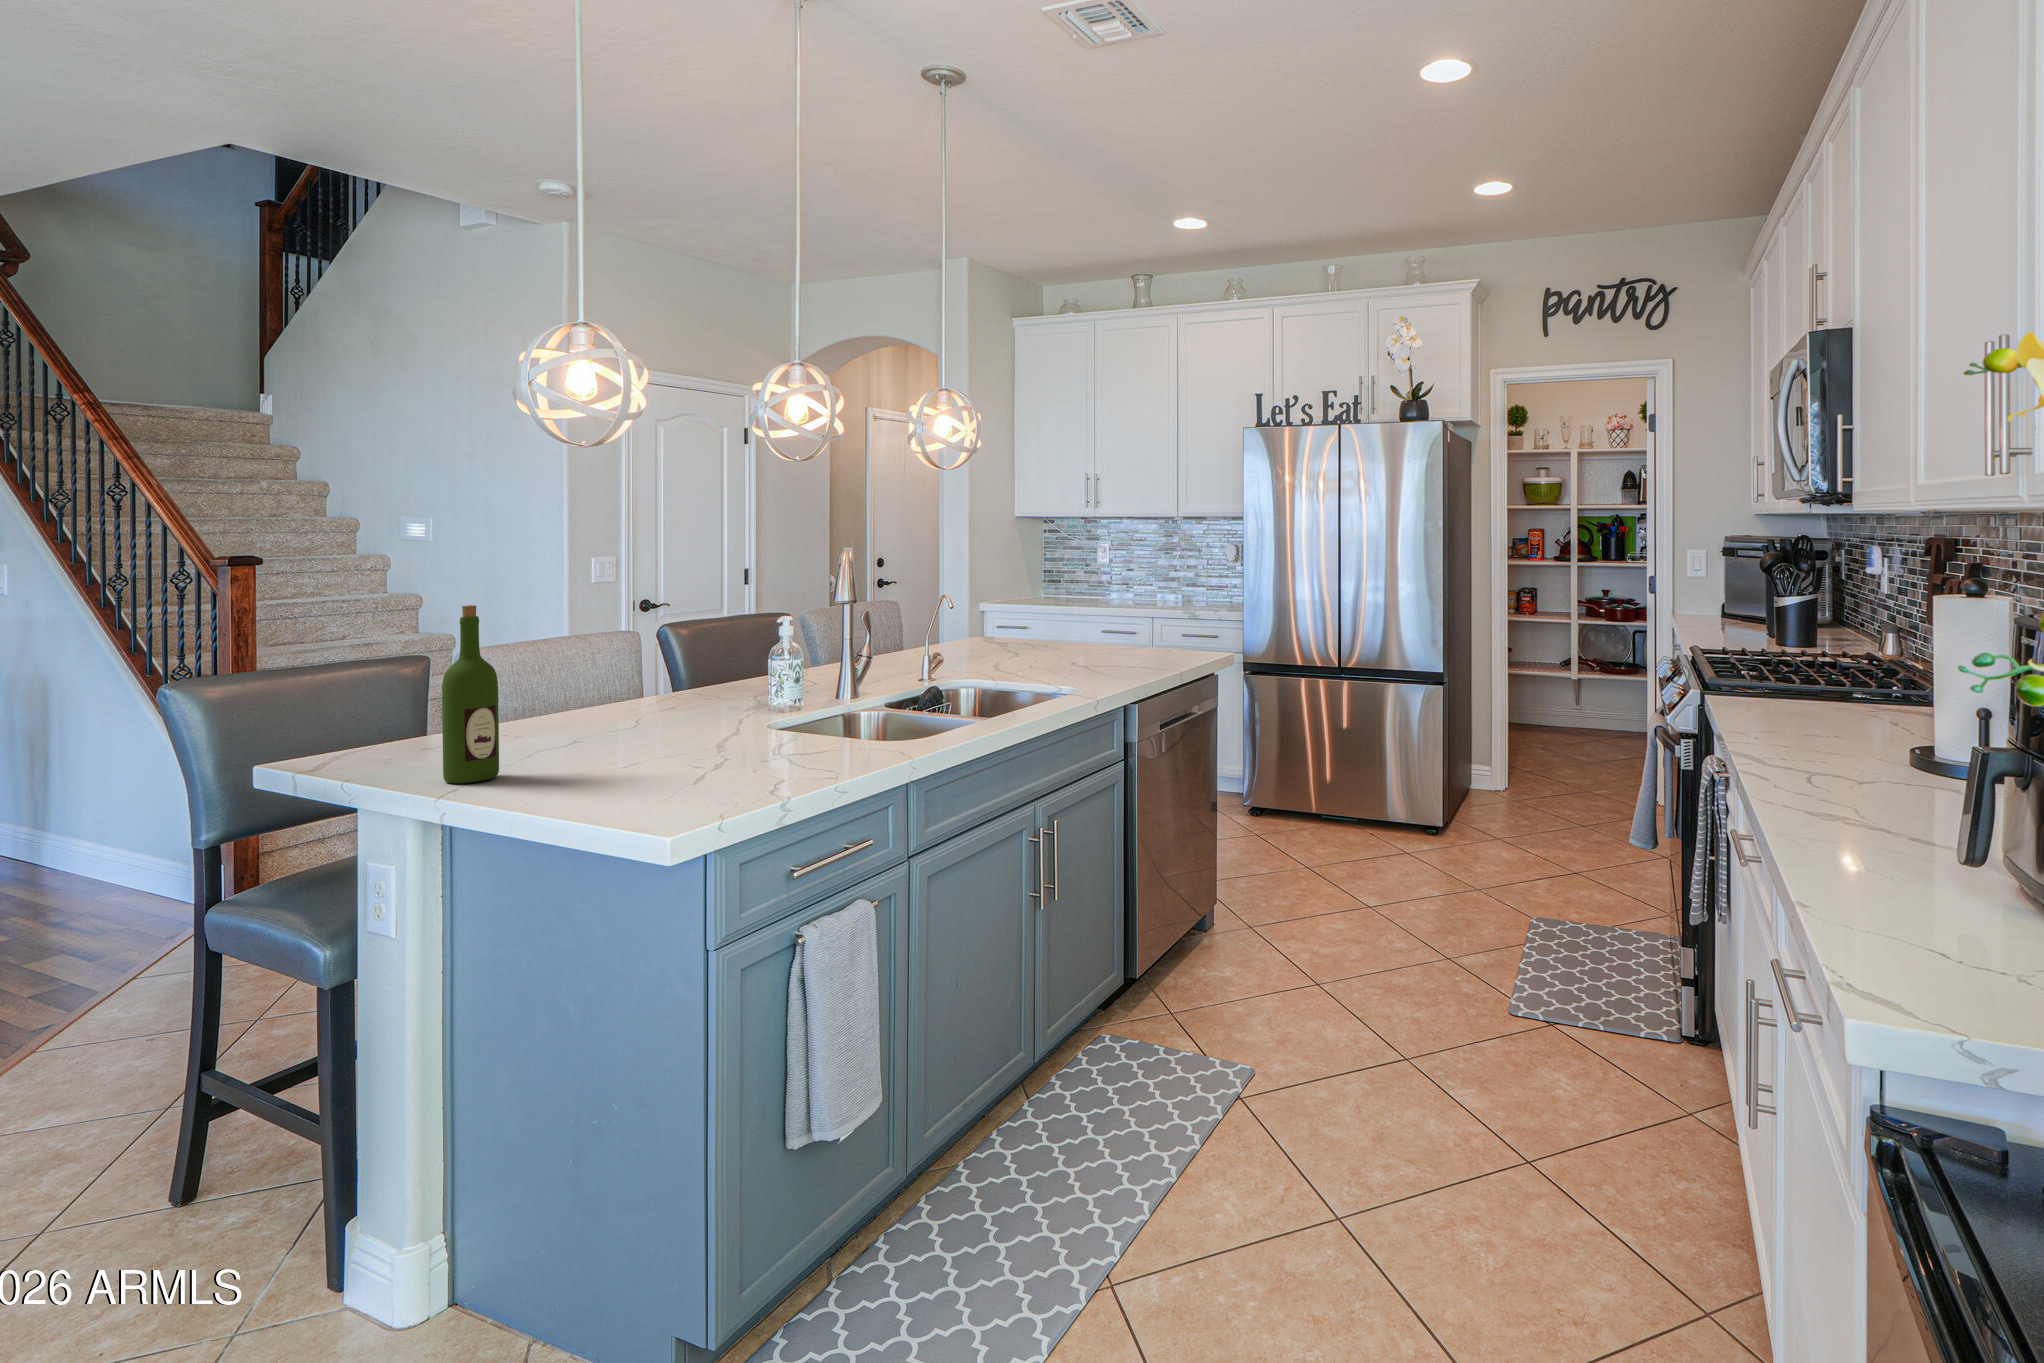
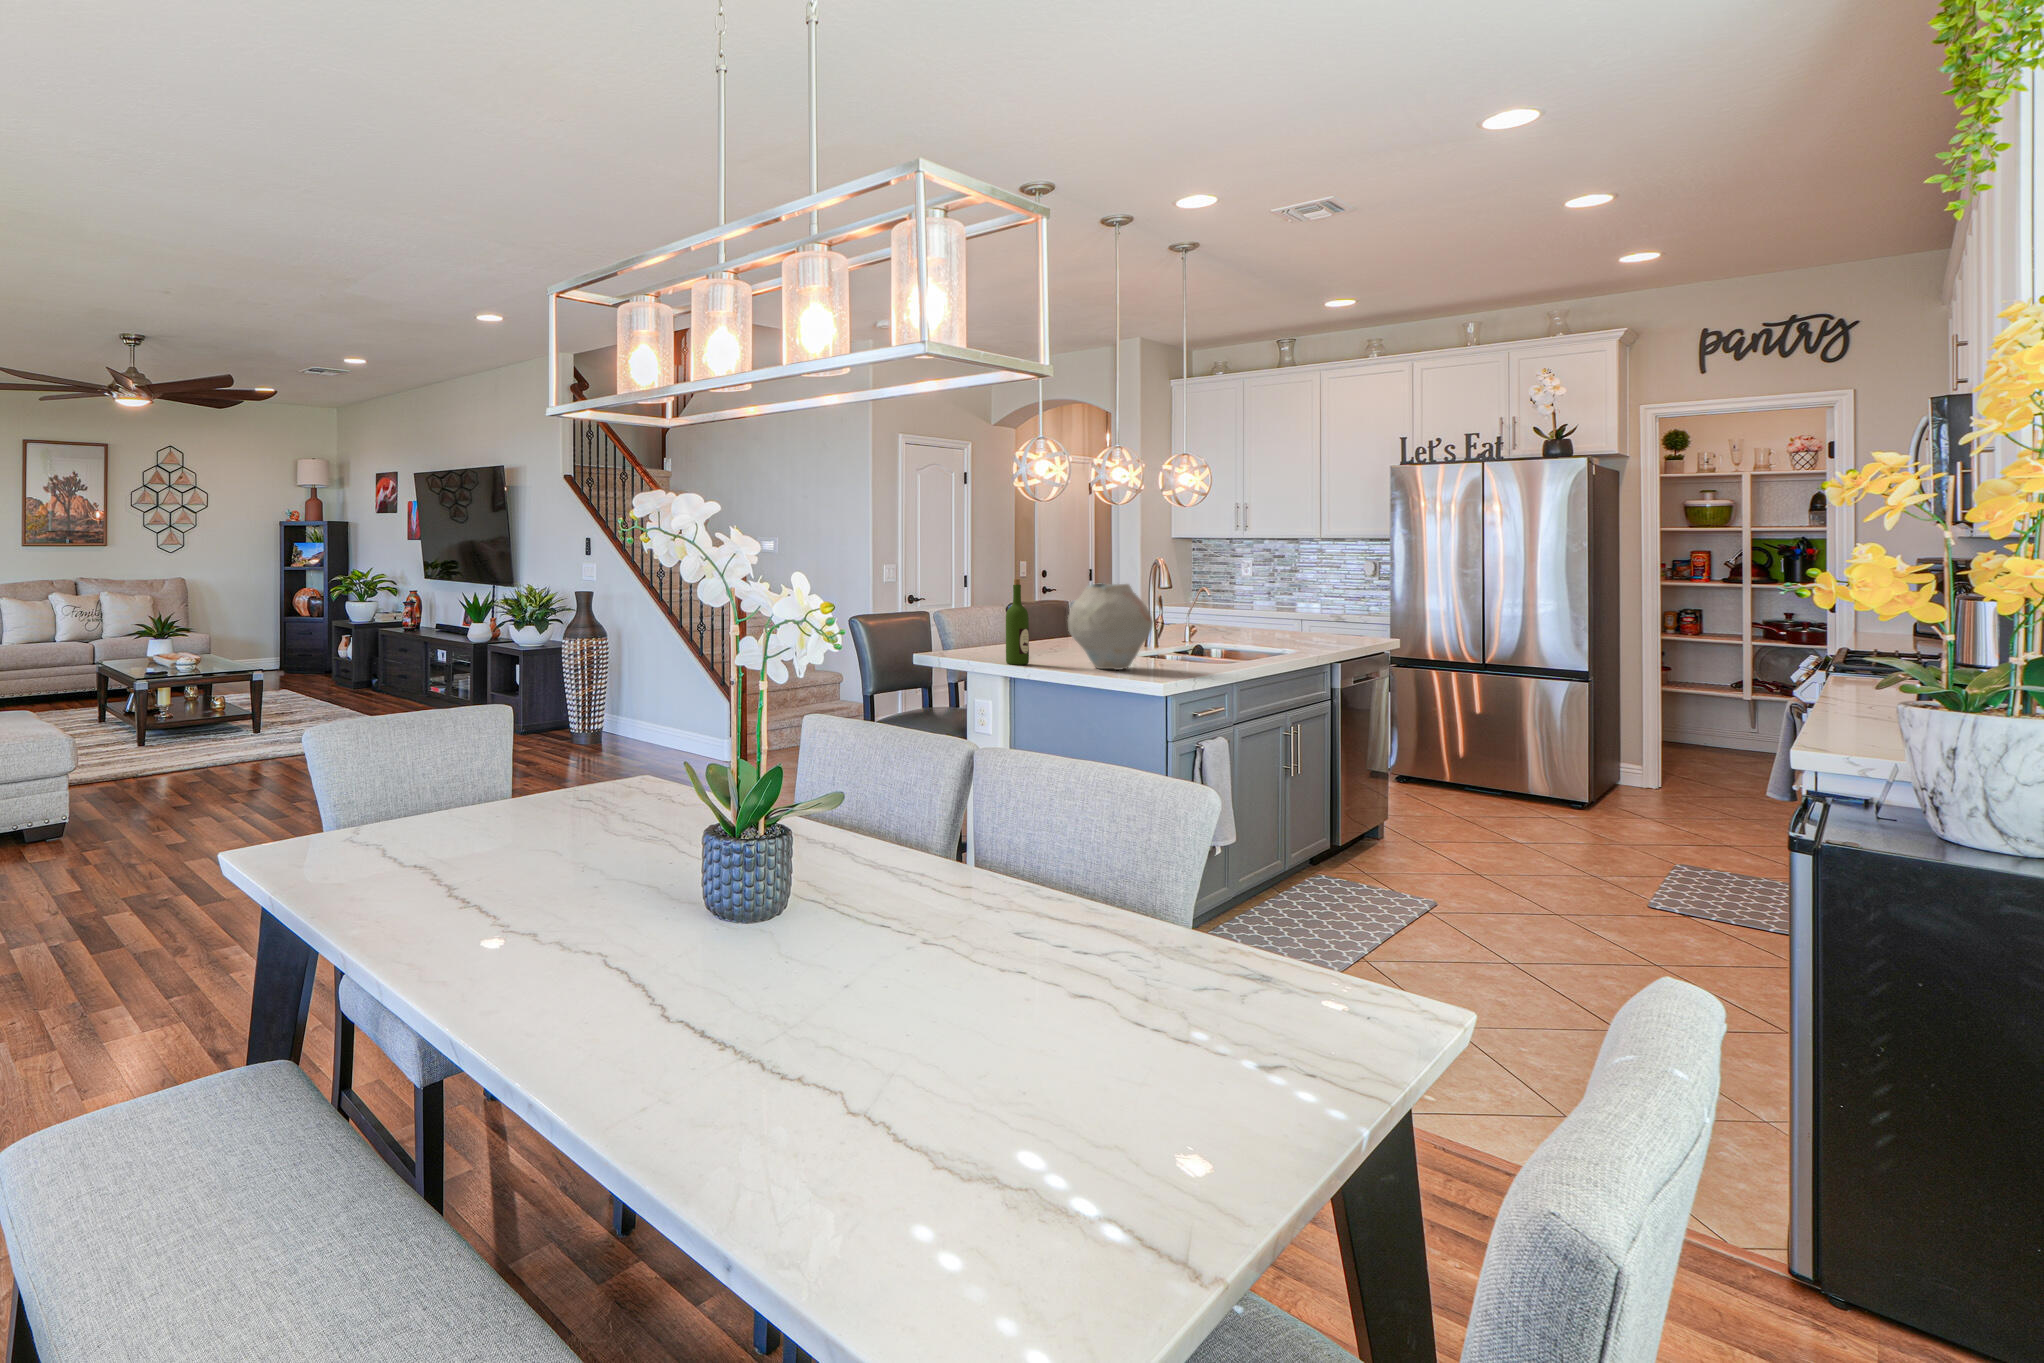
vase: none [586,607,758,777] -> present [1068,584,1153,670]

